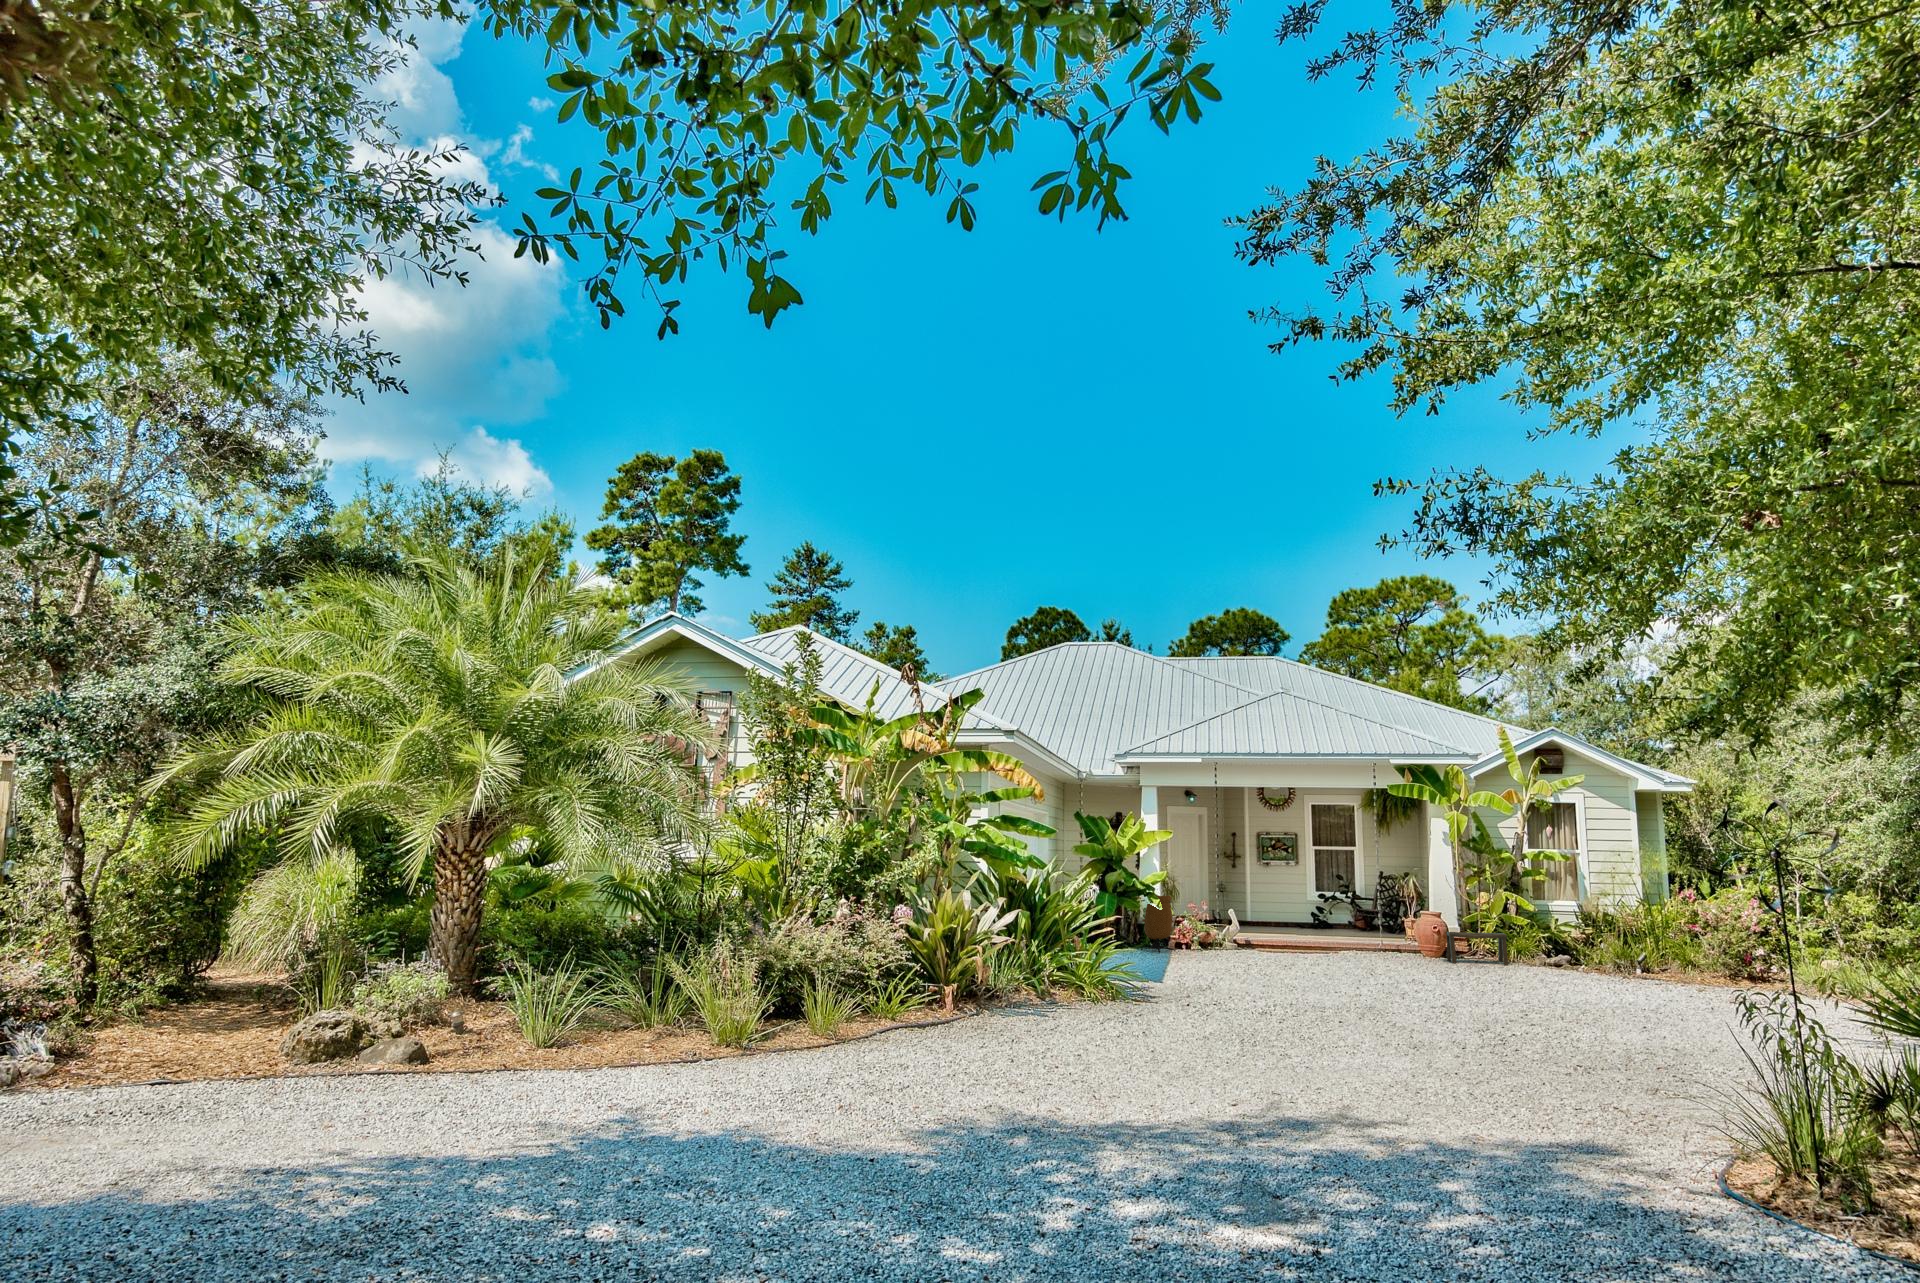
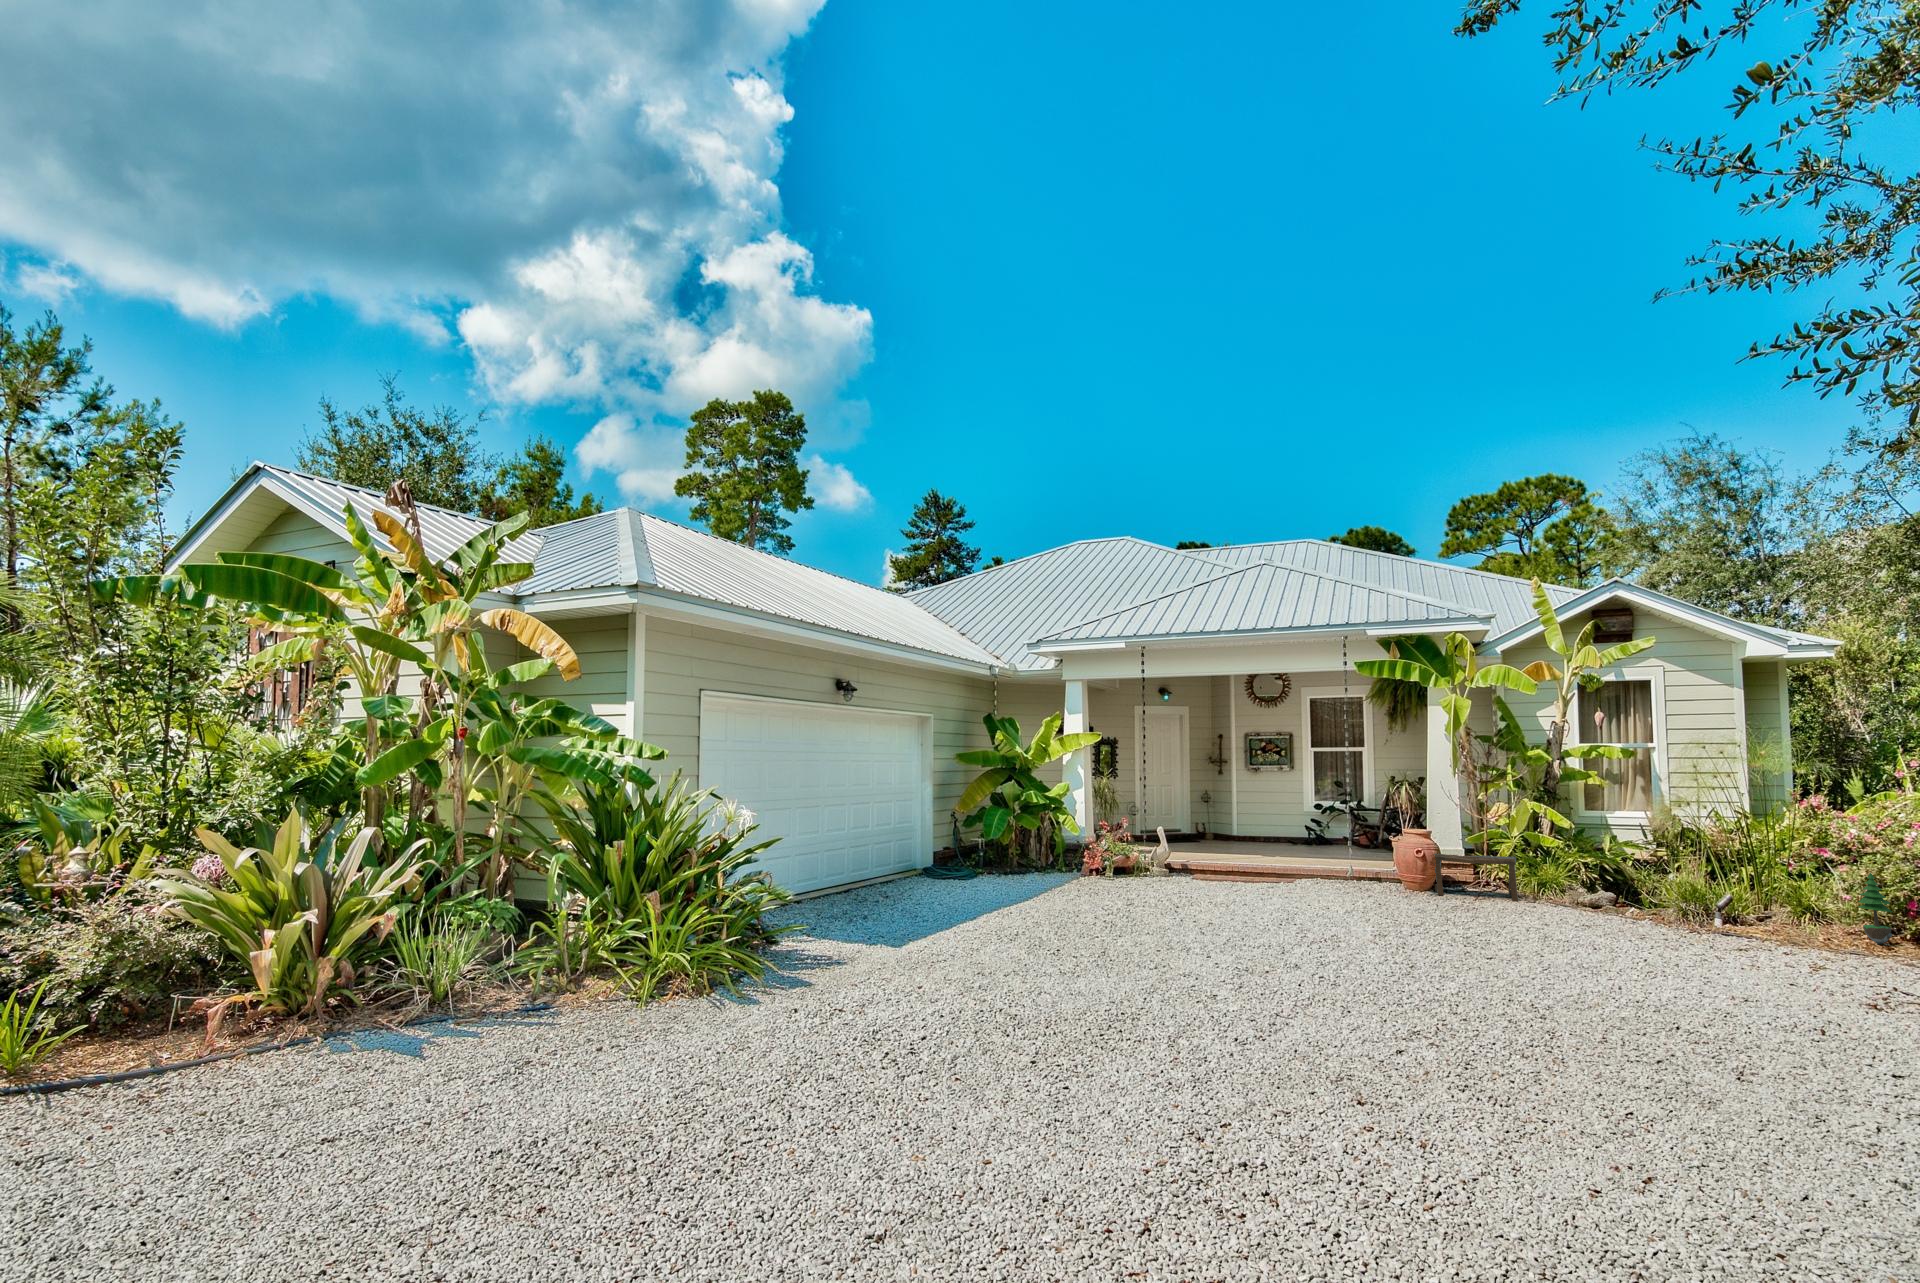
lounge chair: present [1141,896,1175,953] -> none [1055,804,1098,872]
potted tree: none [1720,937,1739,982] -> present [1858,872,1892,944]

